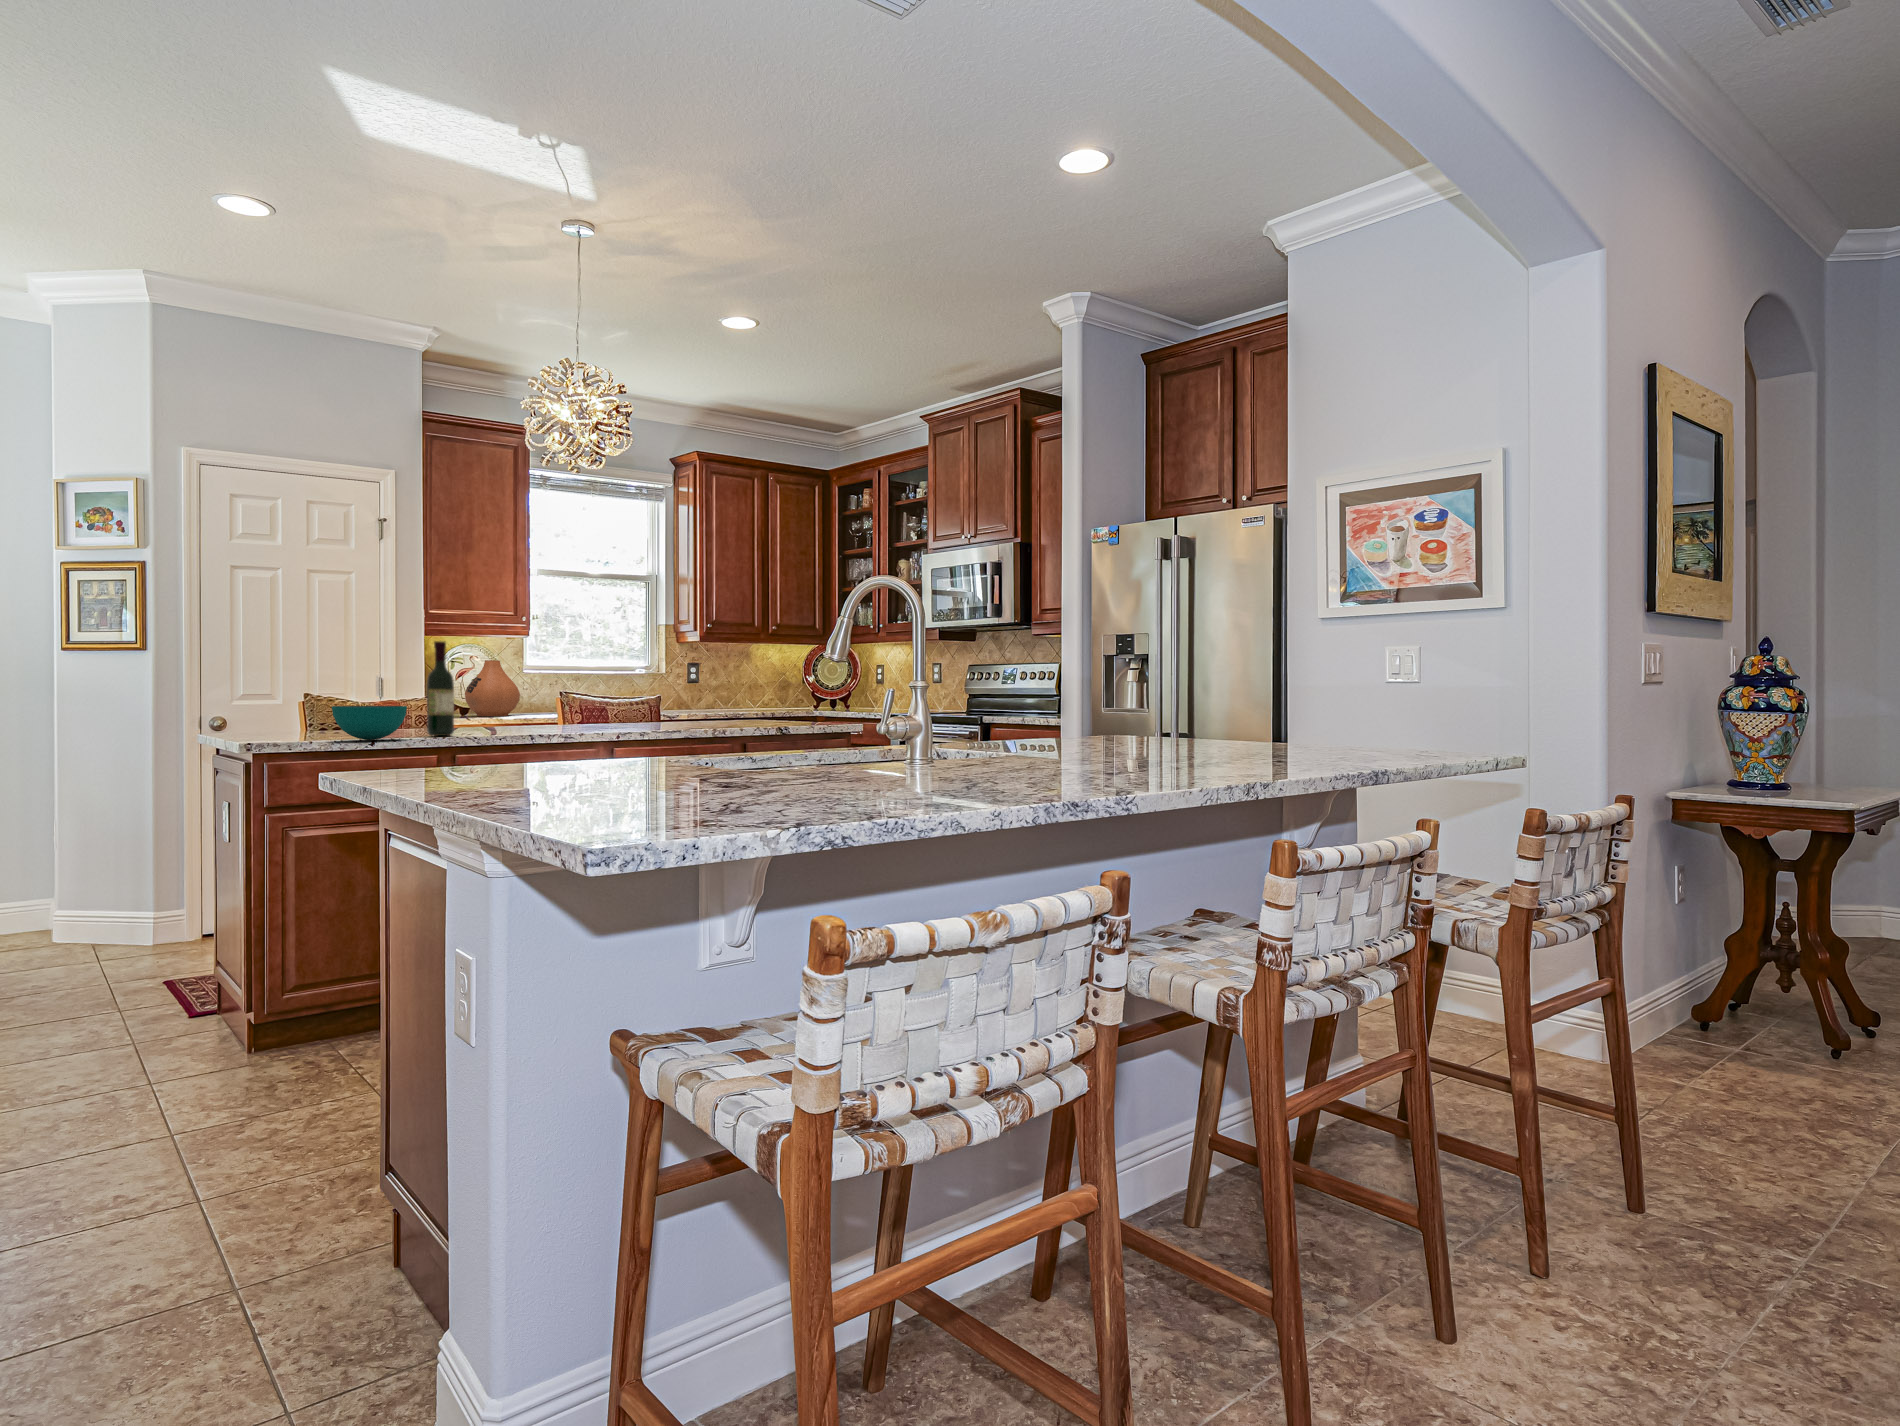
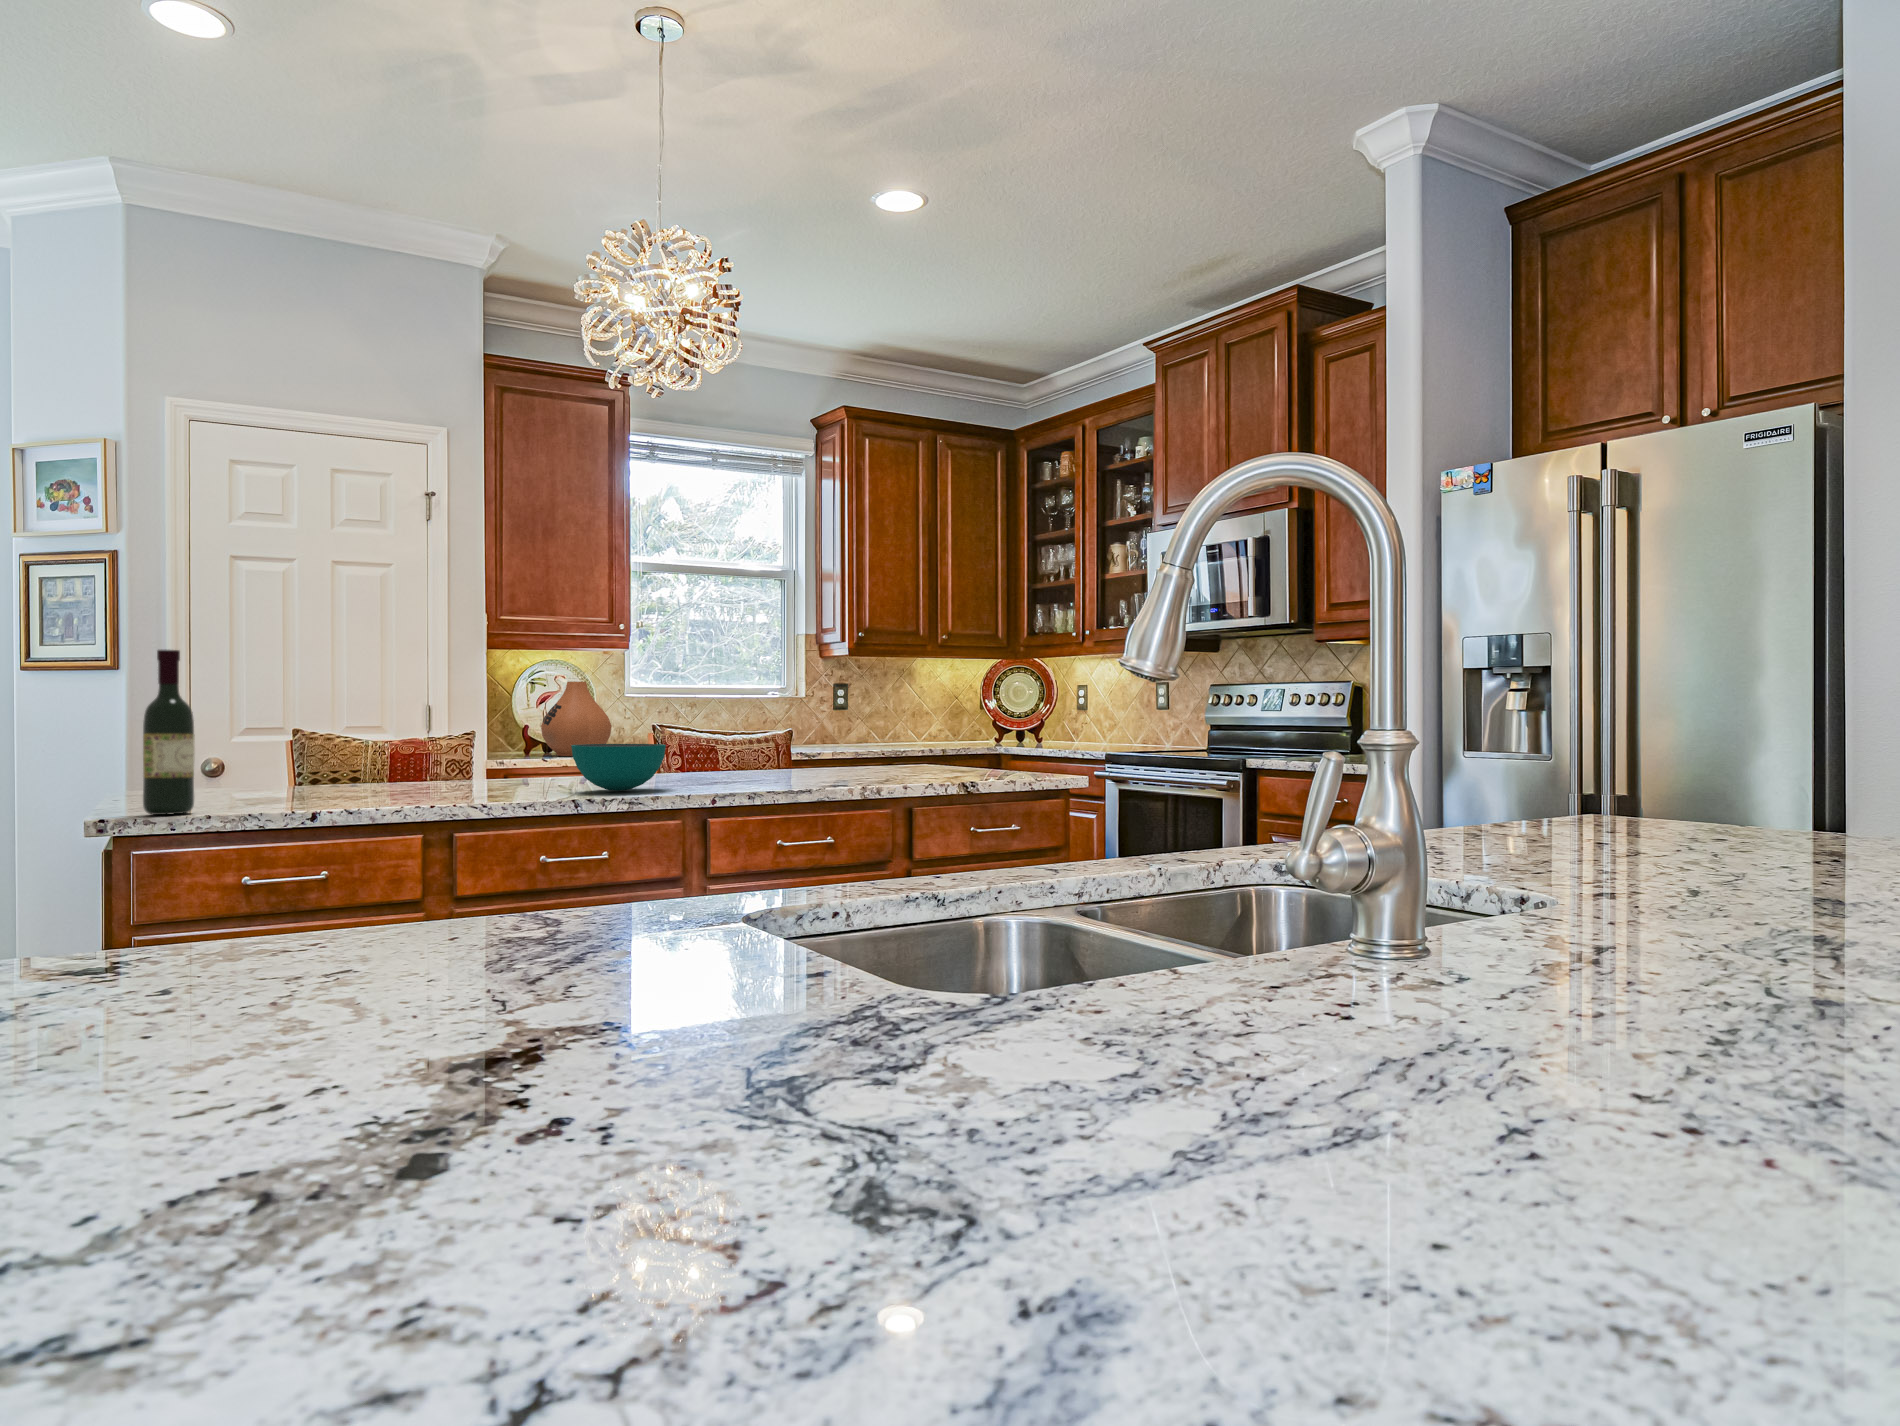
wine bottle: present [427,641,454,736] -> present [143,650,195,815]
bowl: present [332,706,407,740] -> present [571,744,666,791]

